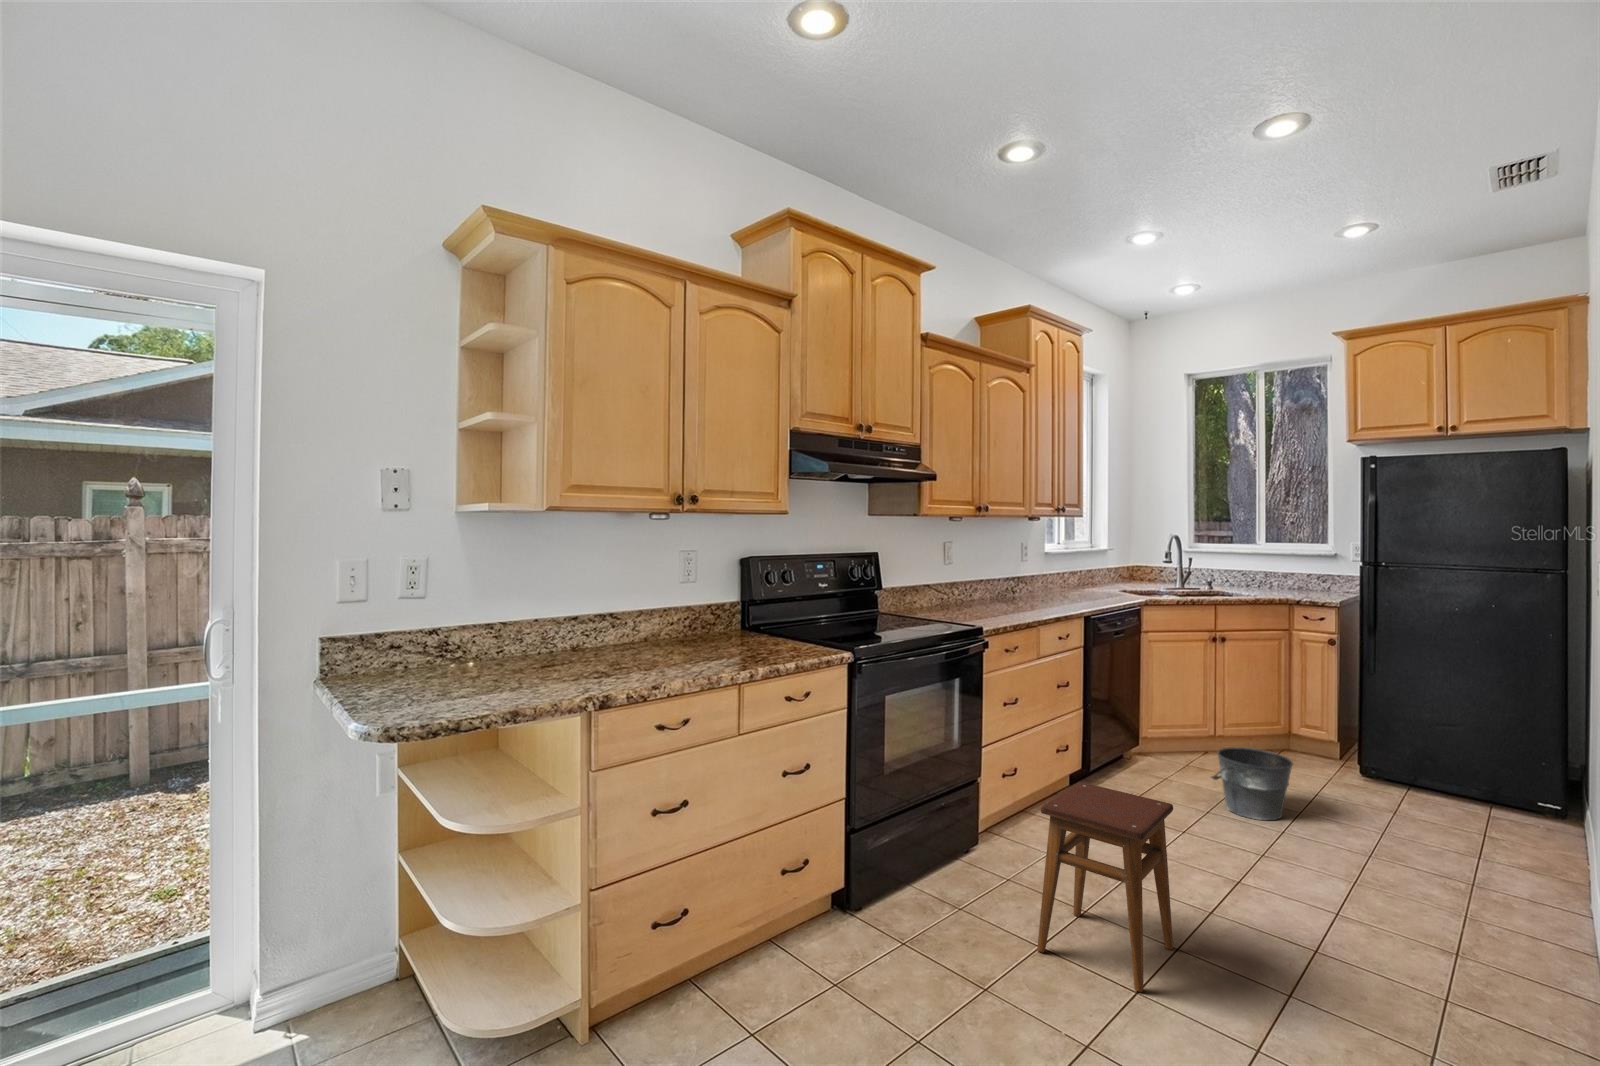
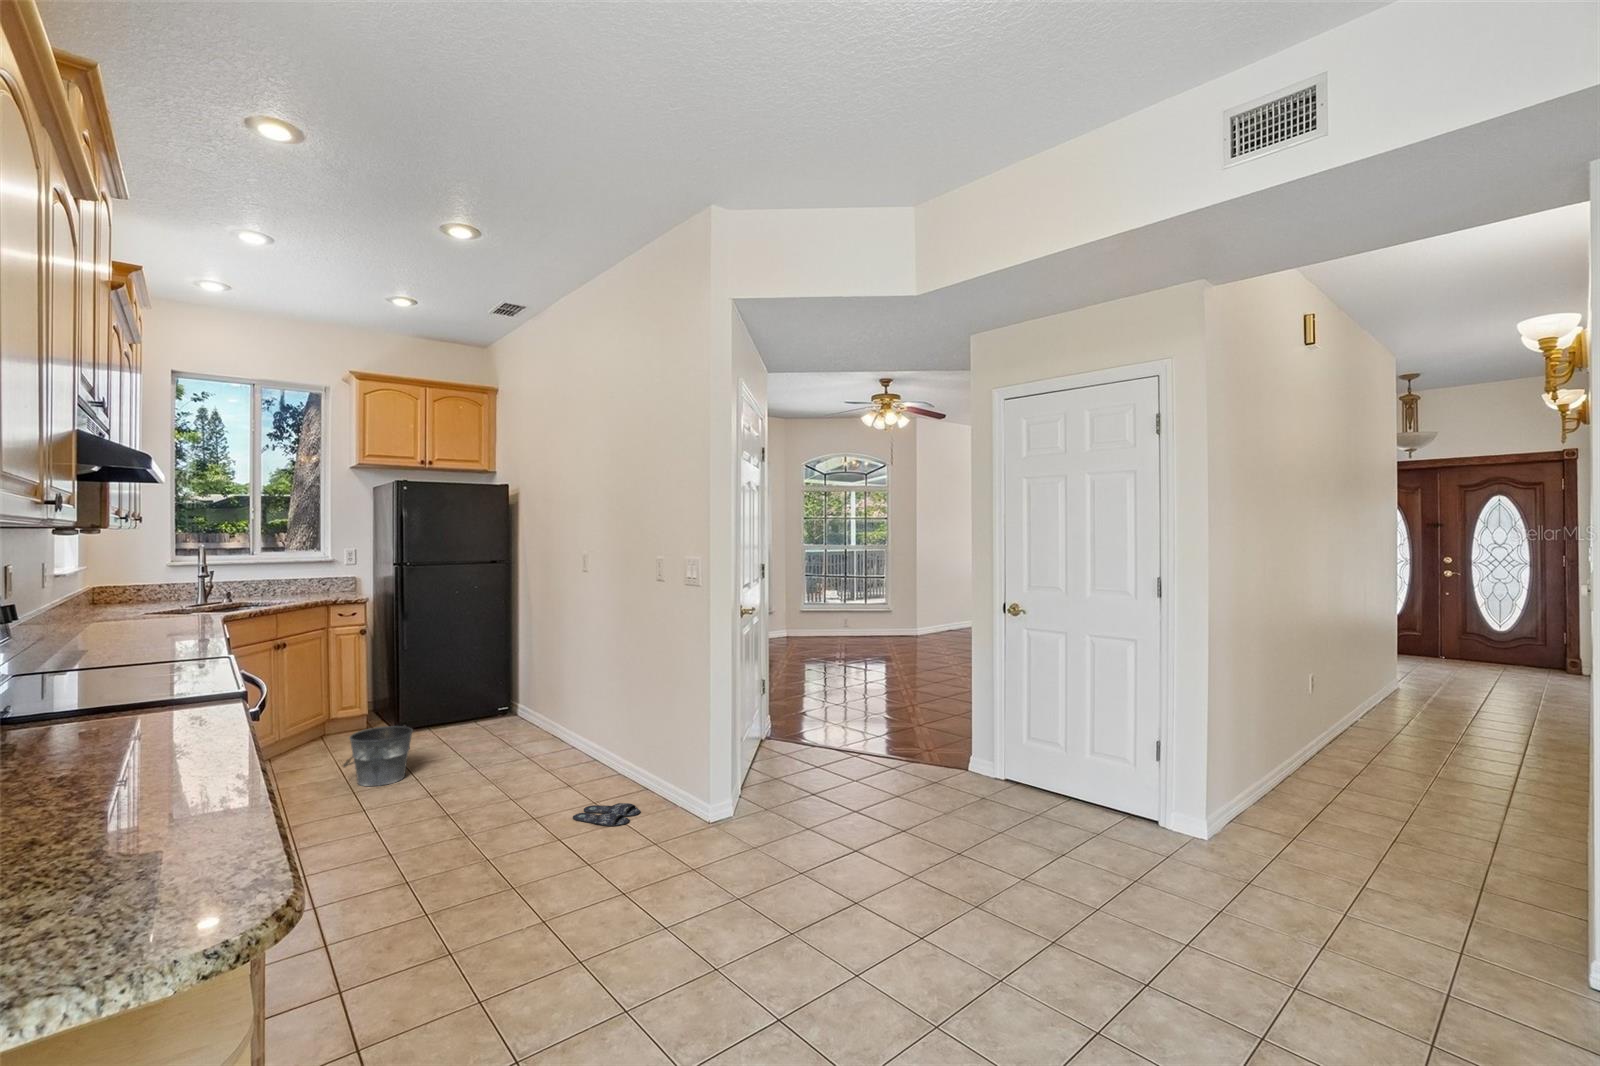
stool: present [1037,782,1173,992] -> none [421,751,537,918]
slippers: none [1347,968,1473,1039] -> present [573,803,640,826]

